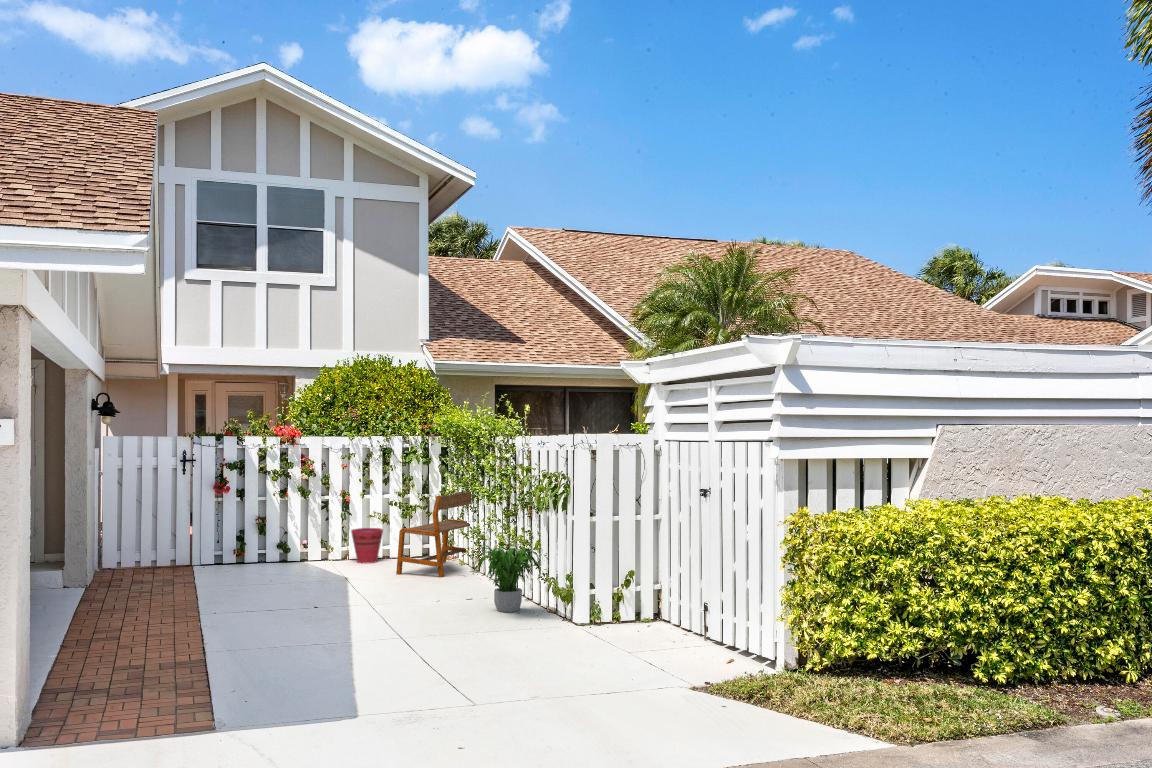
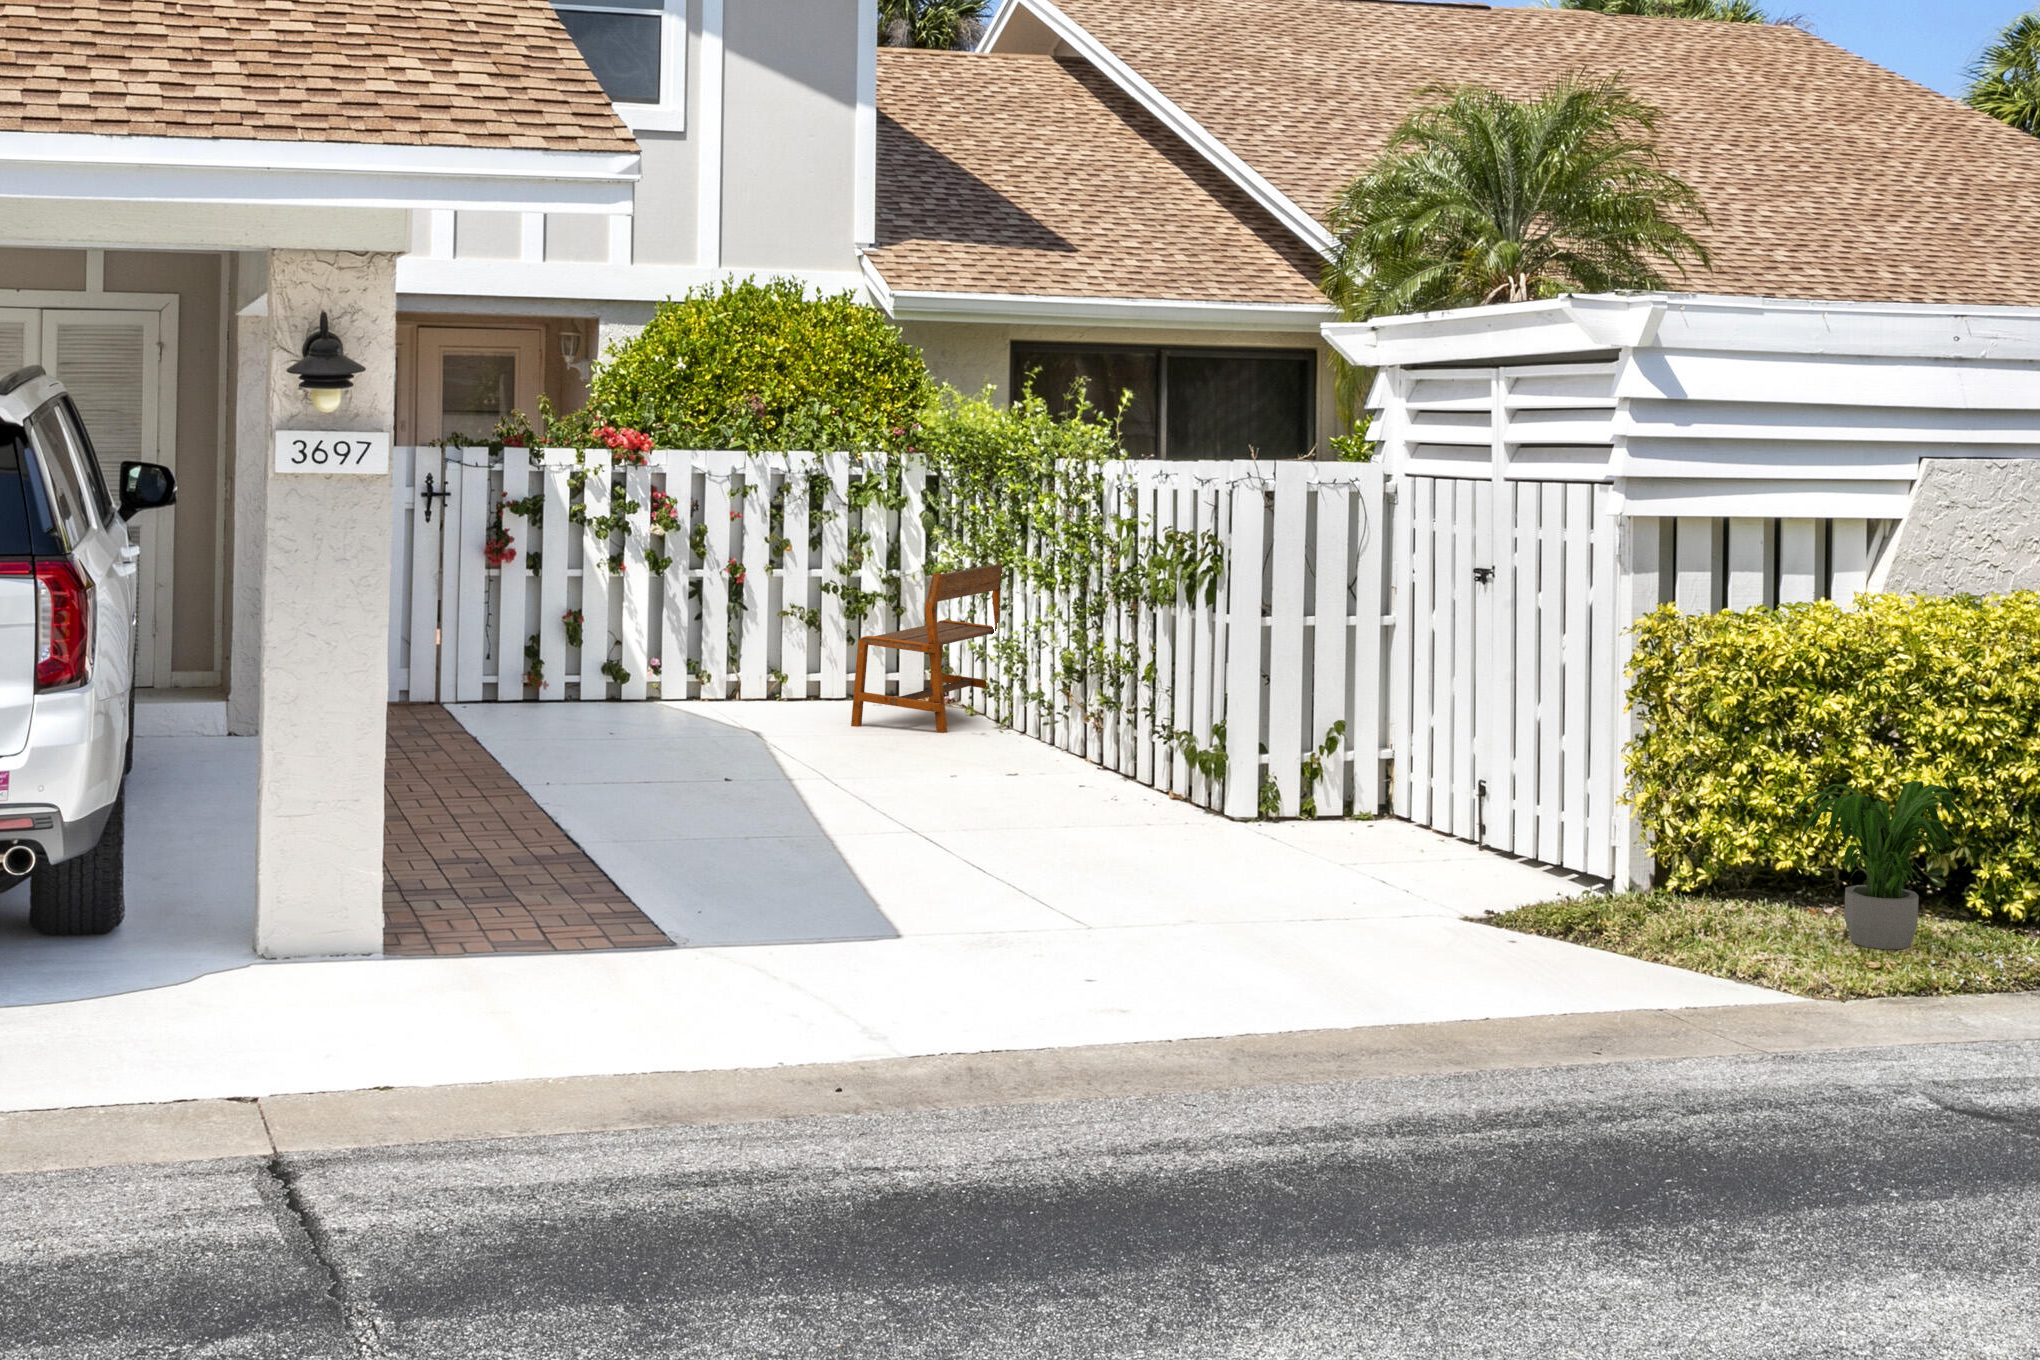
bucket: present [351,528,383,563] -> none [749,635,812,705]
potted plant: present [474,545,540,612] -> present [1794,781,1977,949]

